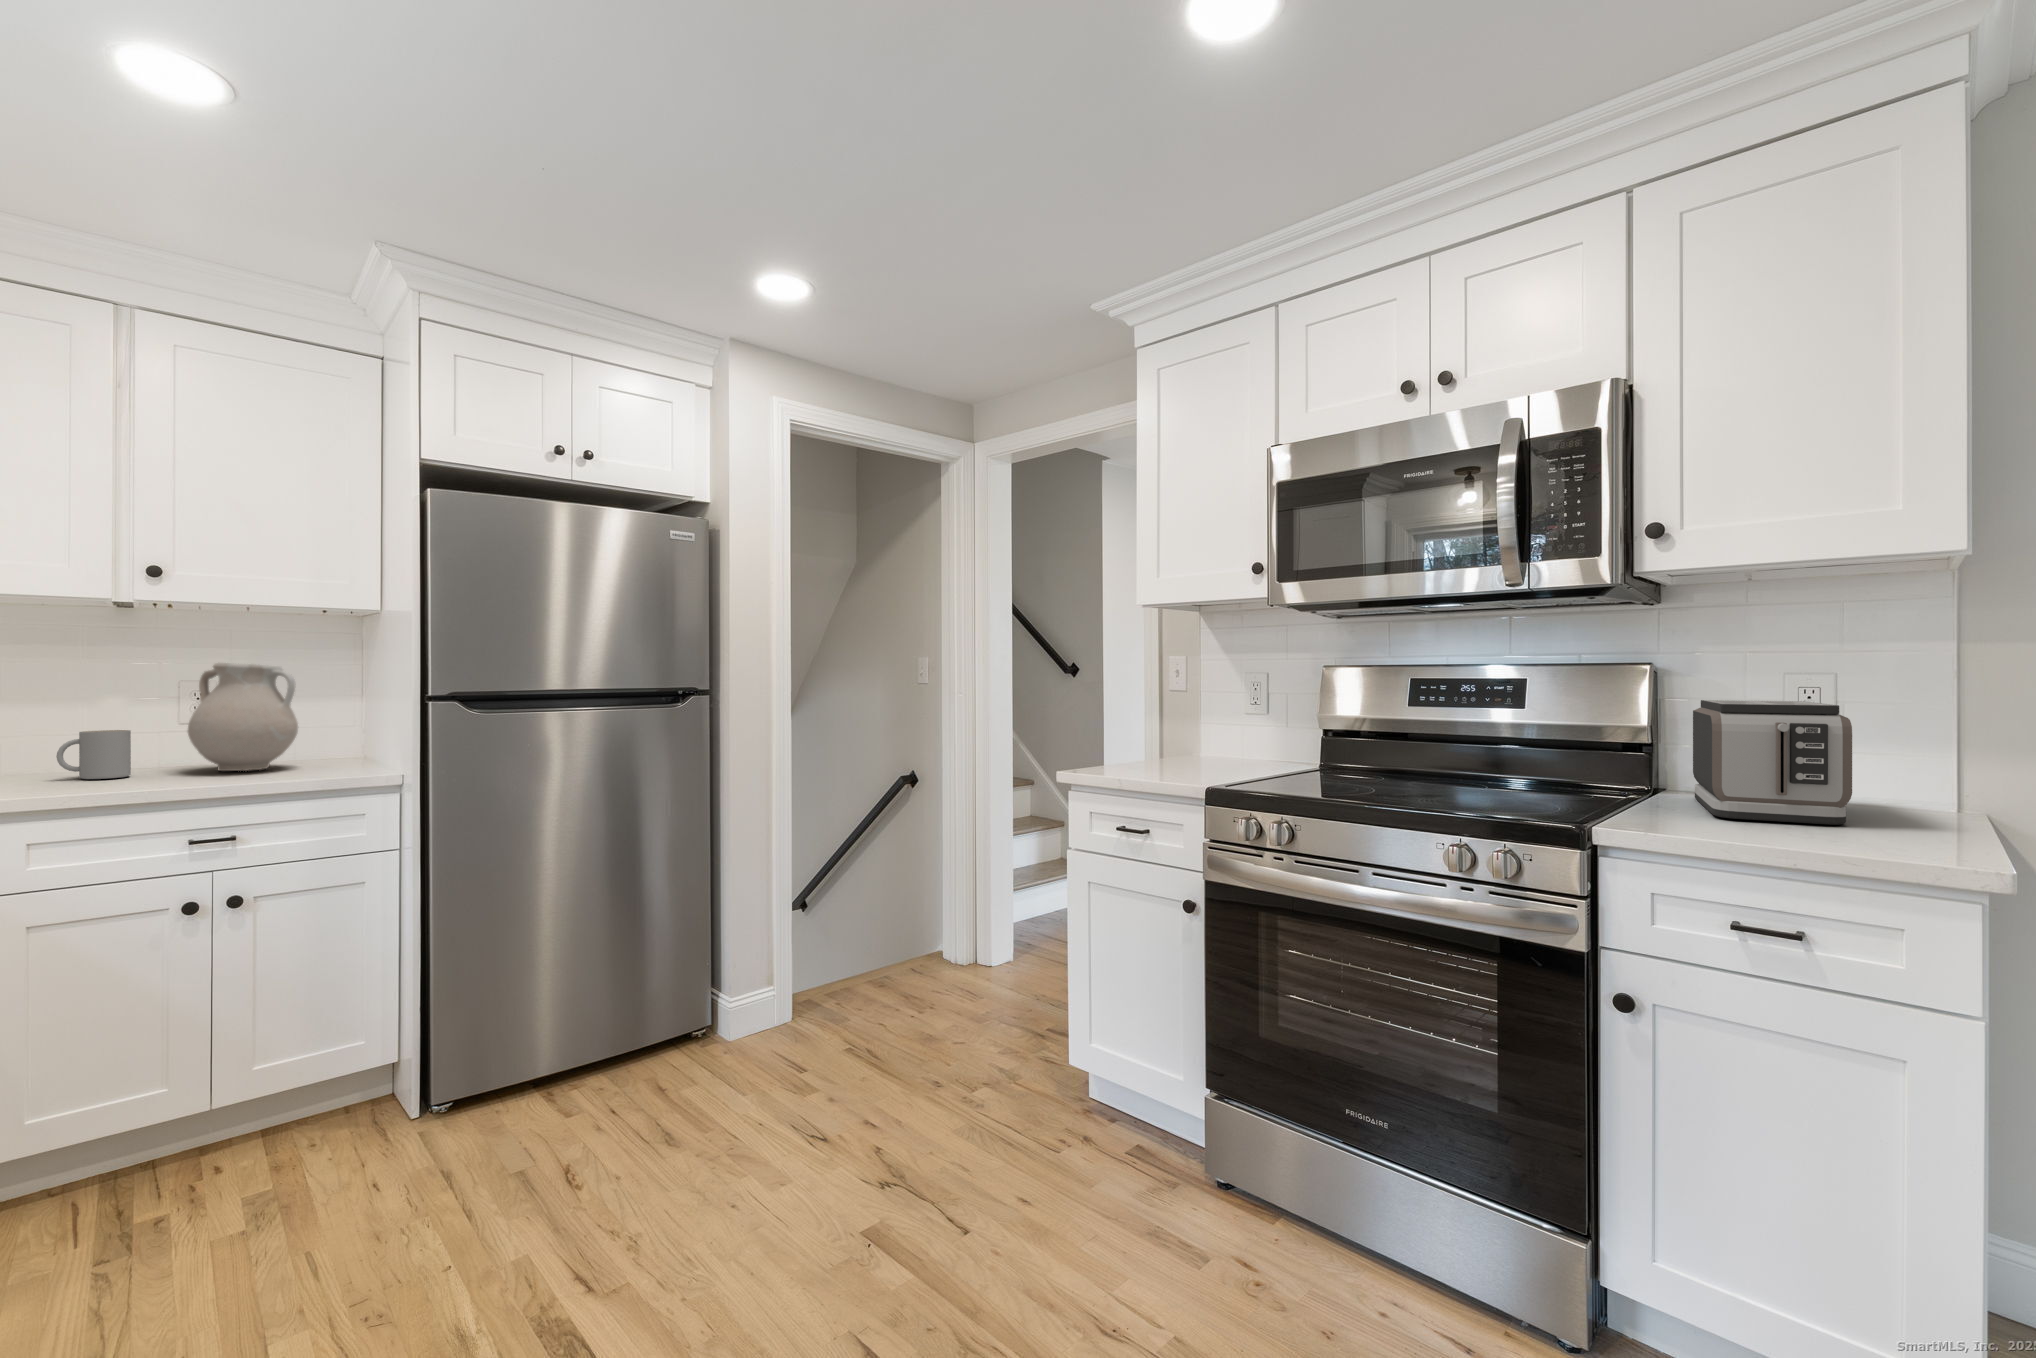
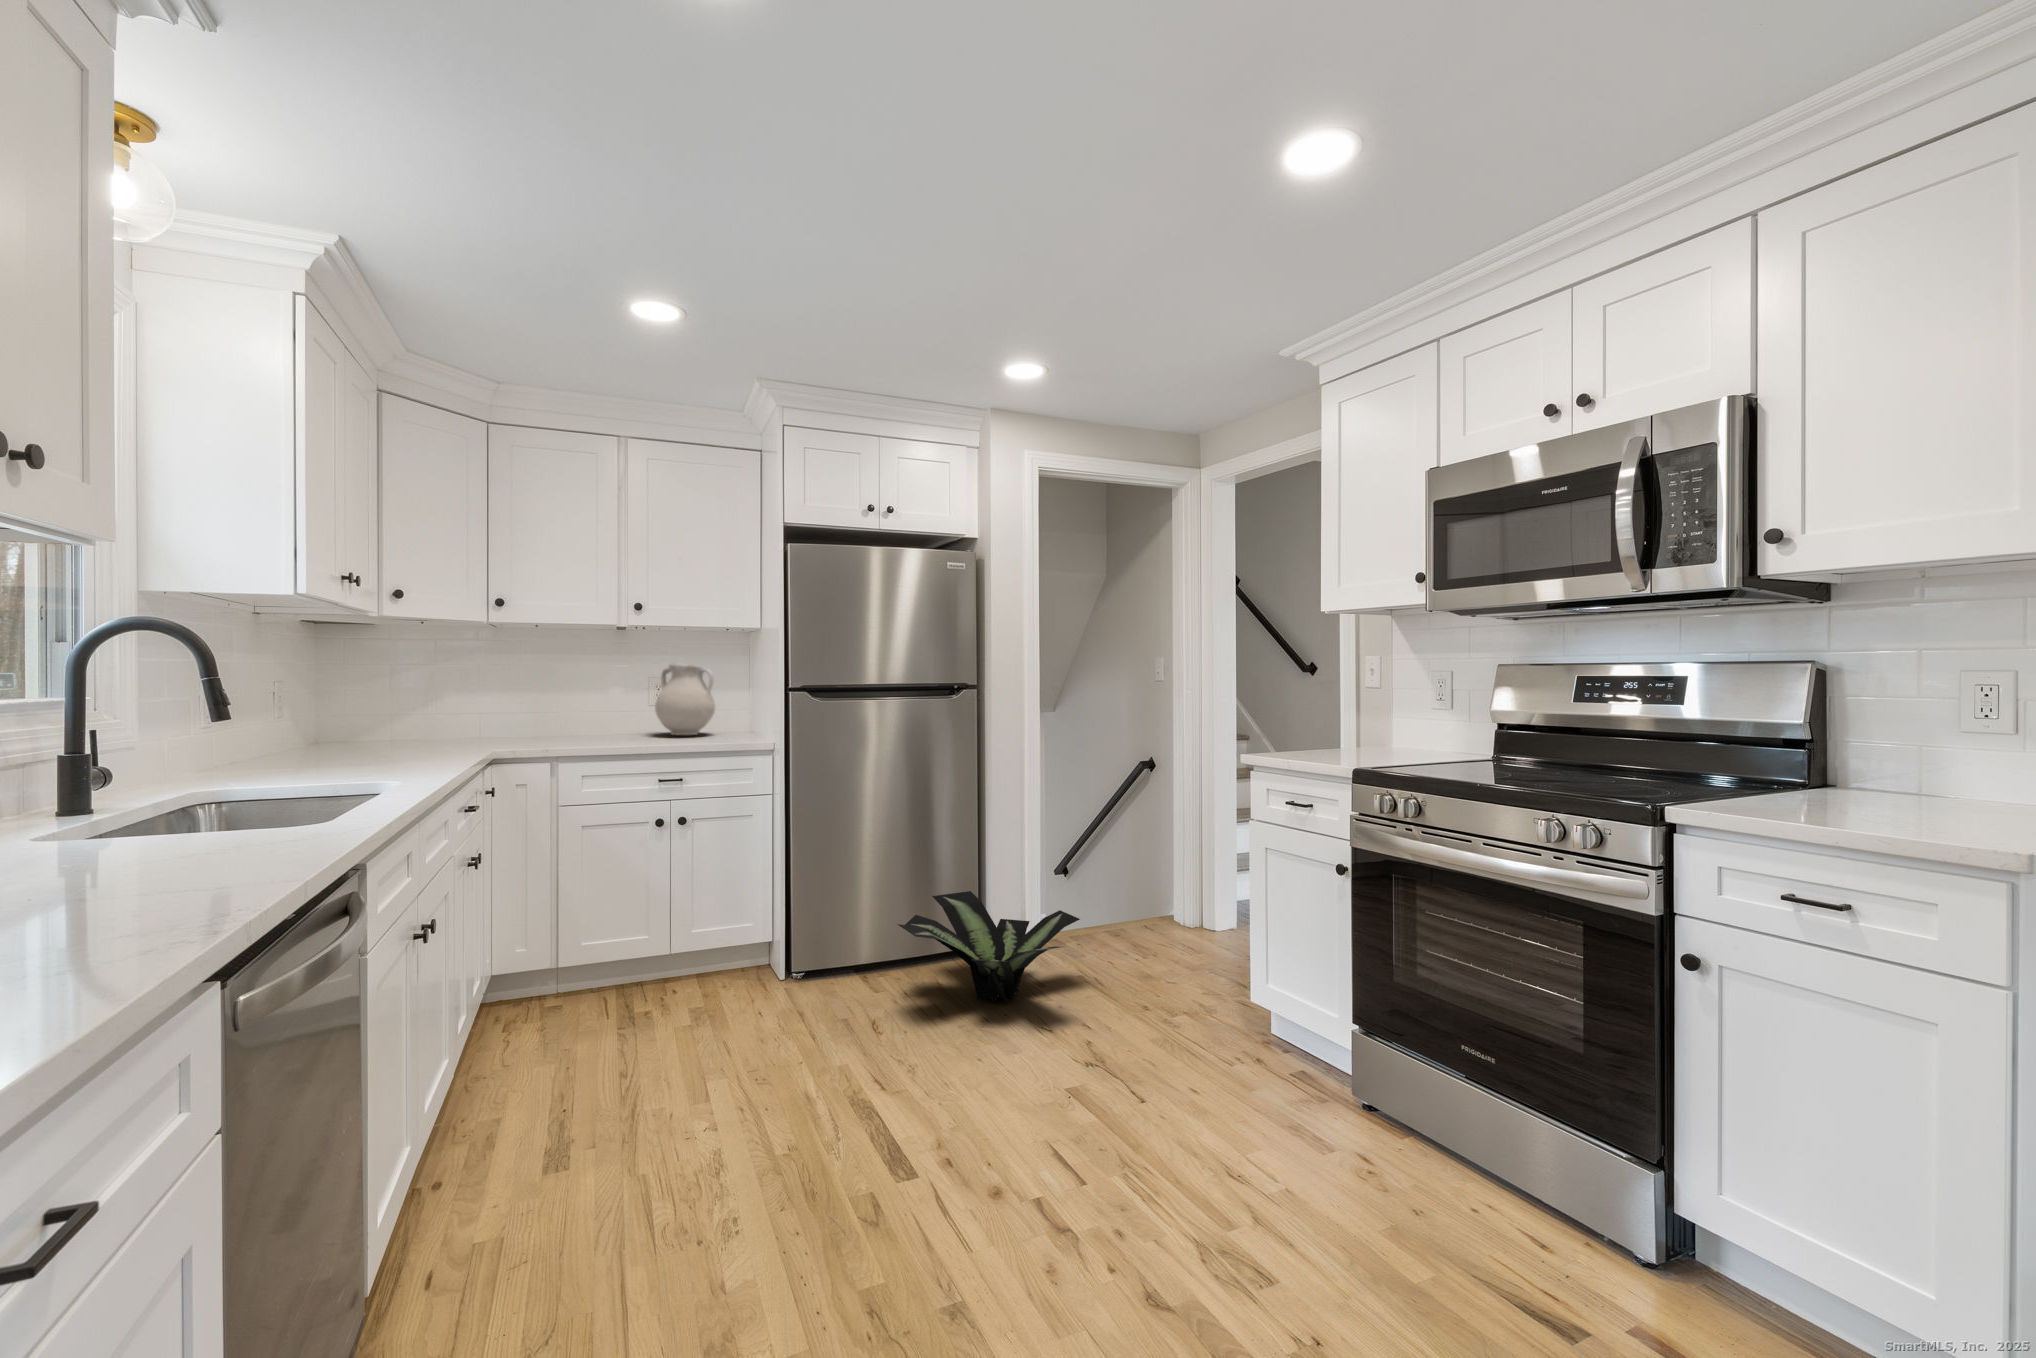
toaster: present [1693,700,1852,825] -> none [1815,696,1973,816]
mug: present [56,730,131,779] -> none [589,707,626,737]
potted plant: none [601,959,849,1110] -> present [898,891,1080,1003]

